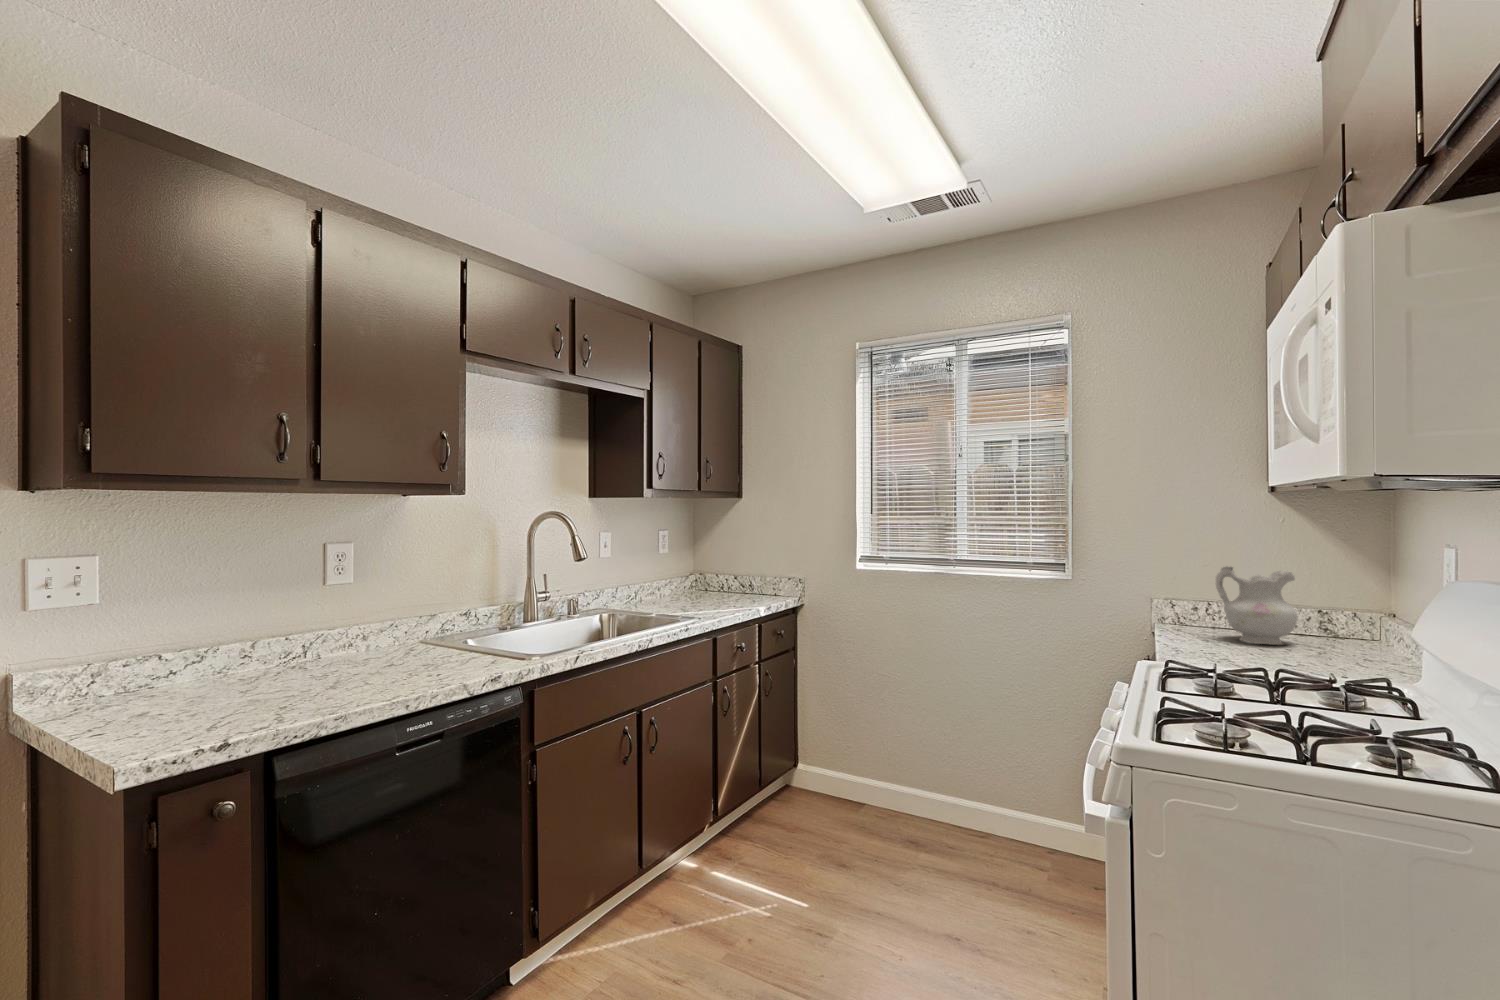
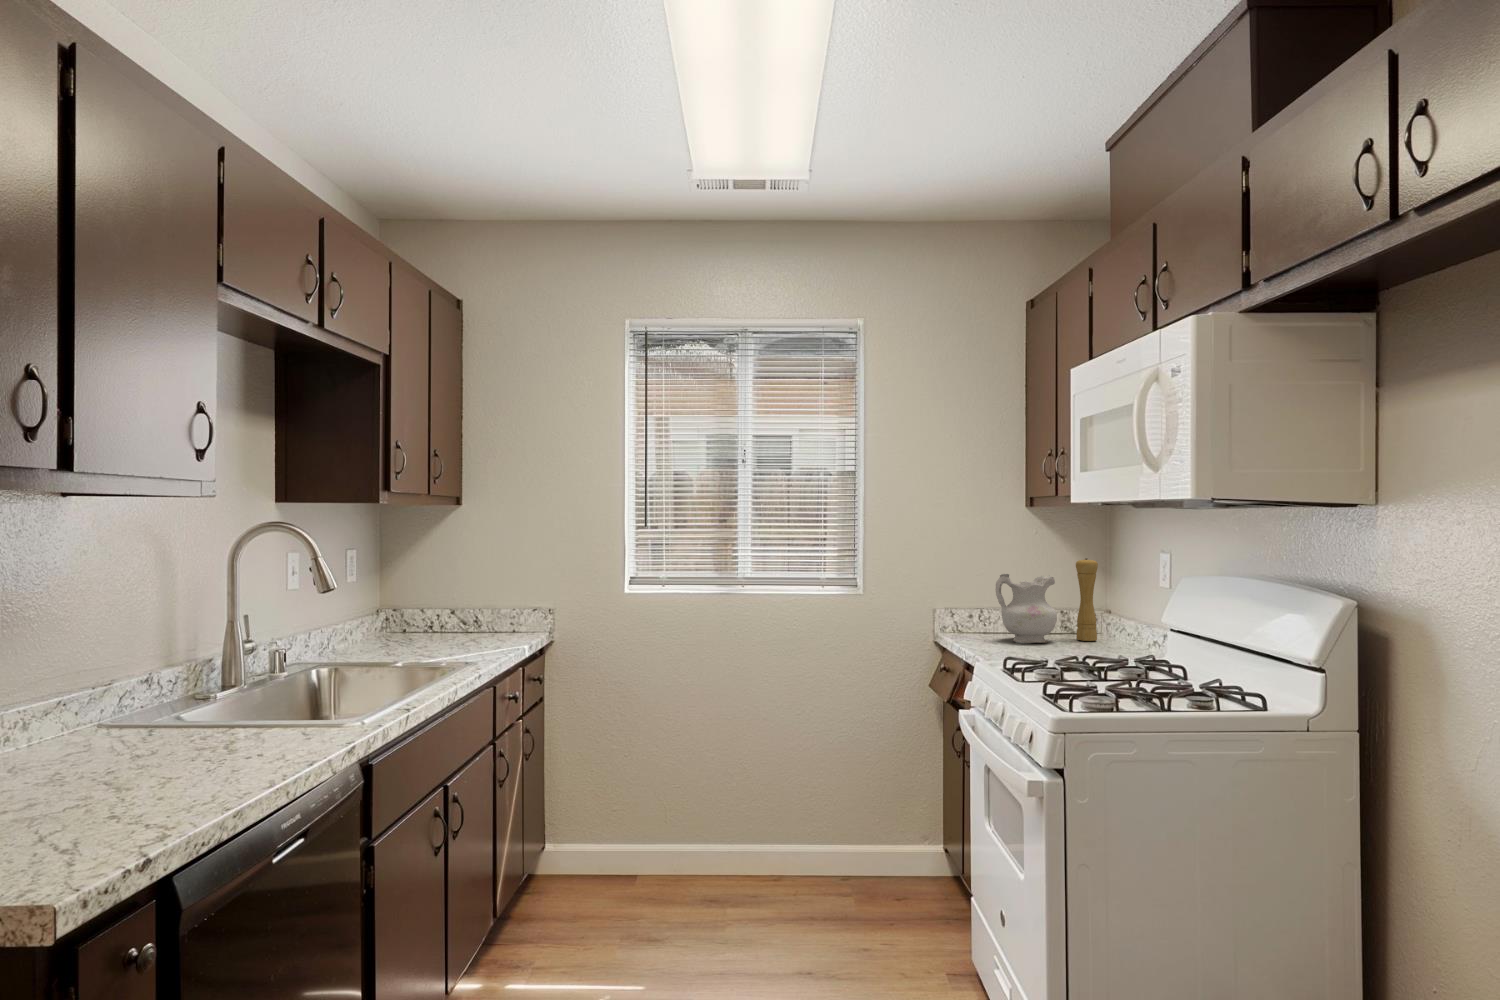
pepper mill: none [1328,553,1359,649] -> present [1076,558,1098,641]

